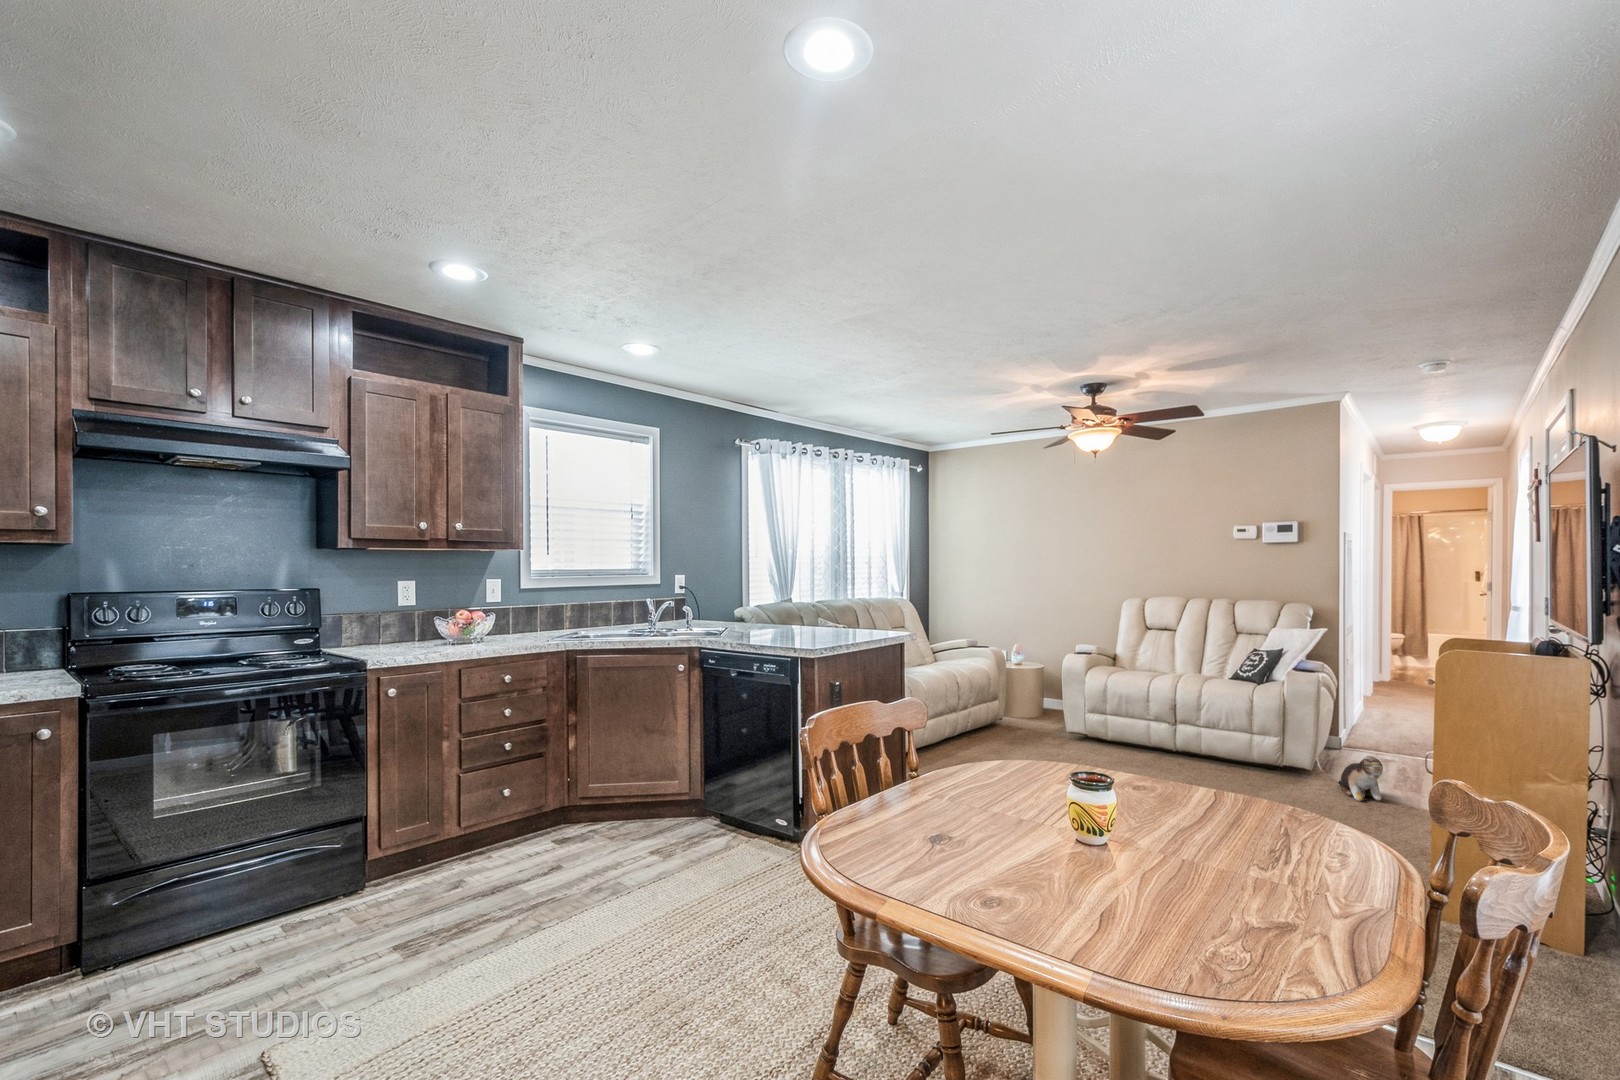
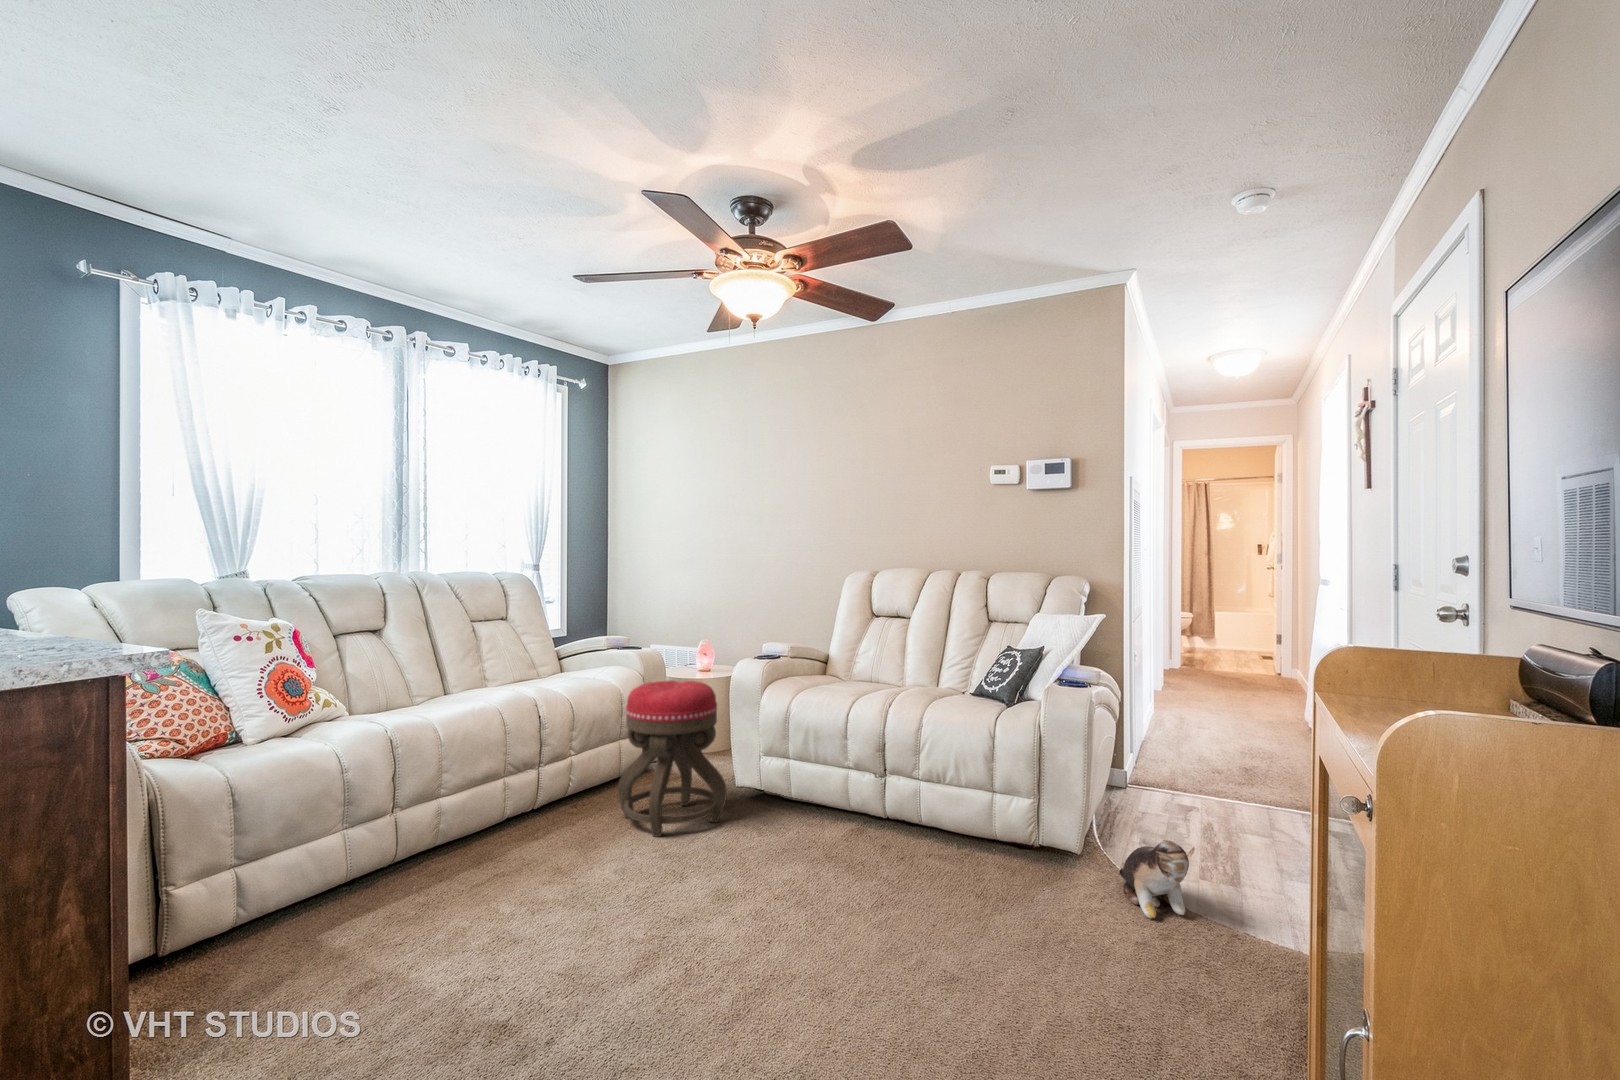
ottoman: none [1001,664,1070,754] -> present [618,681,727,837]

